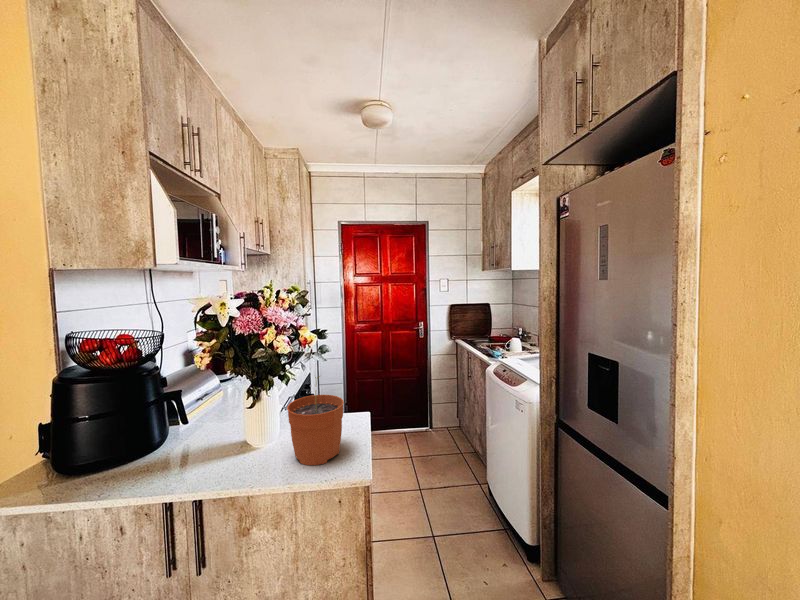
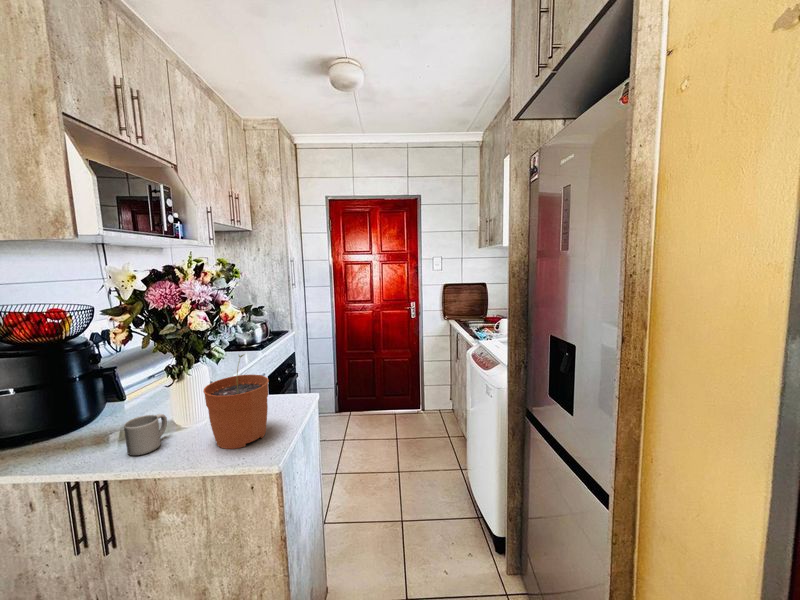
mug: none [214,434,245,475] -> present [124,414,167,456]

